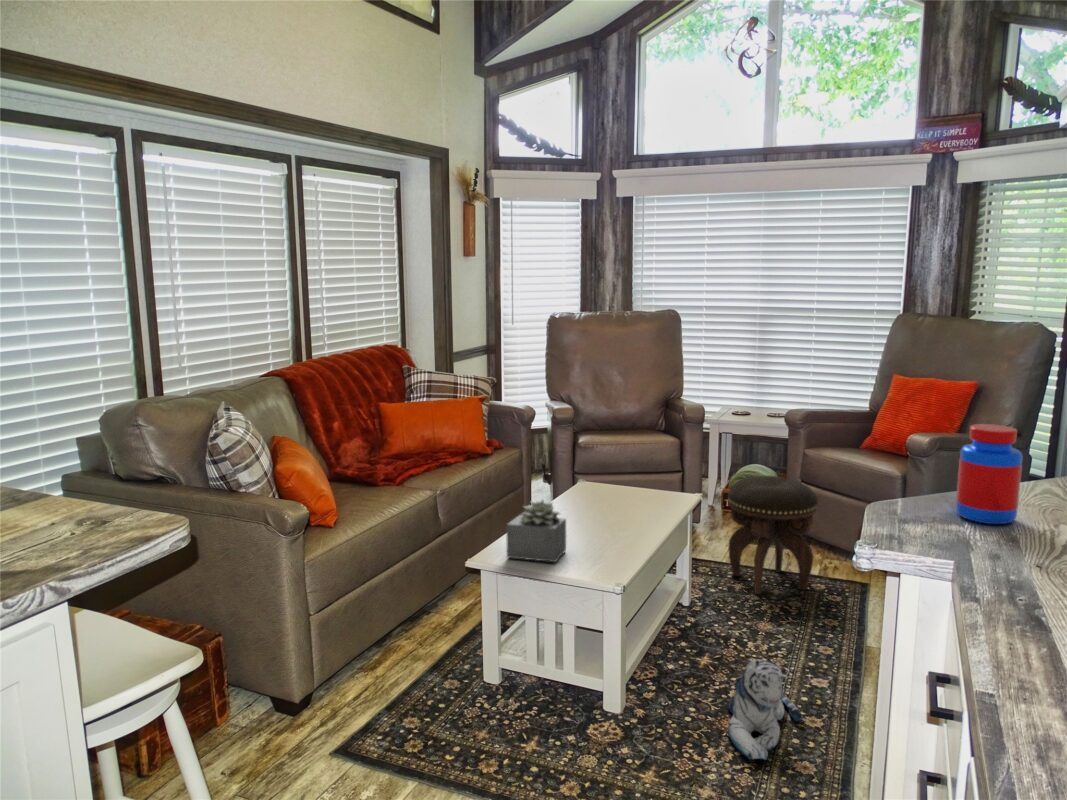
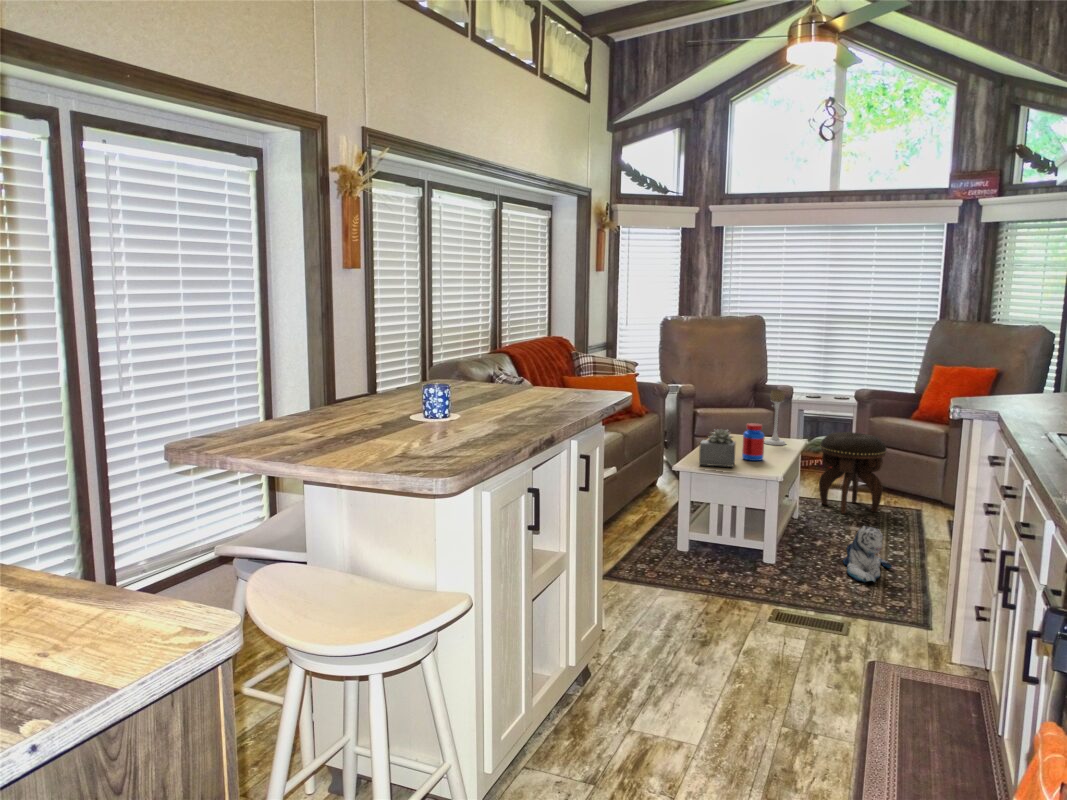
jar: present [956,424,1022,524] -> present [742,423,764,461]
candle holder: none [637,426,669,506] -> present [764,390,786,445]

